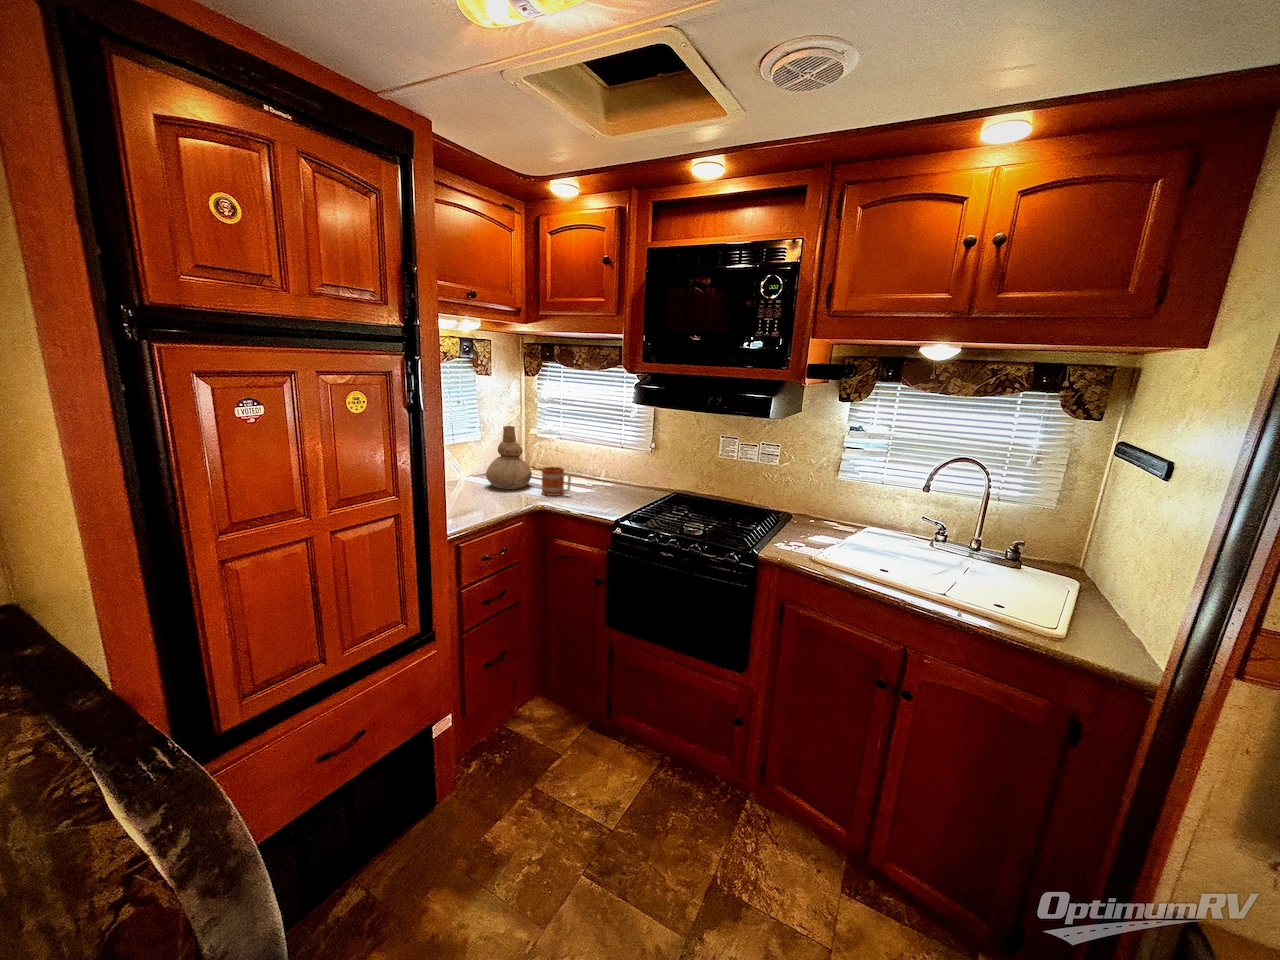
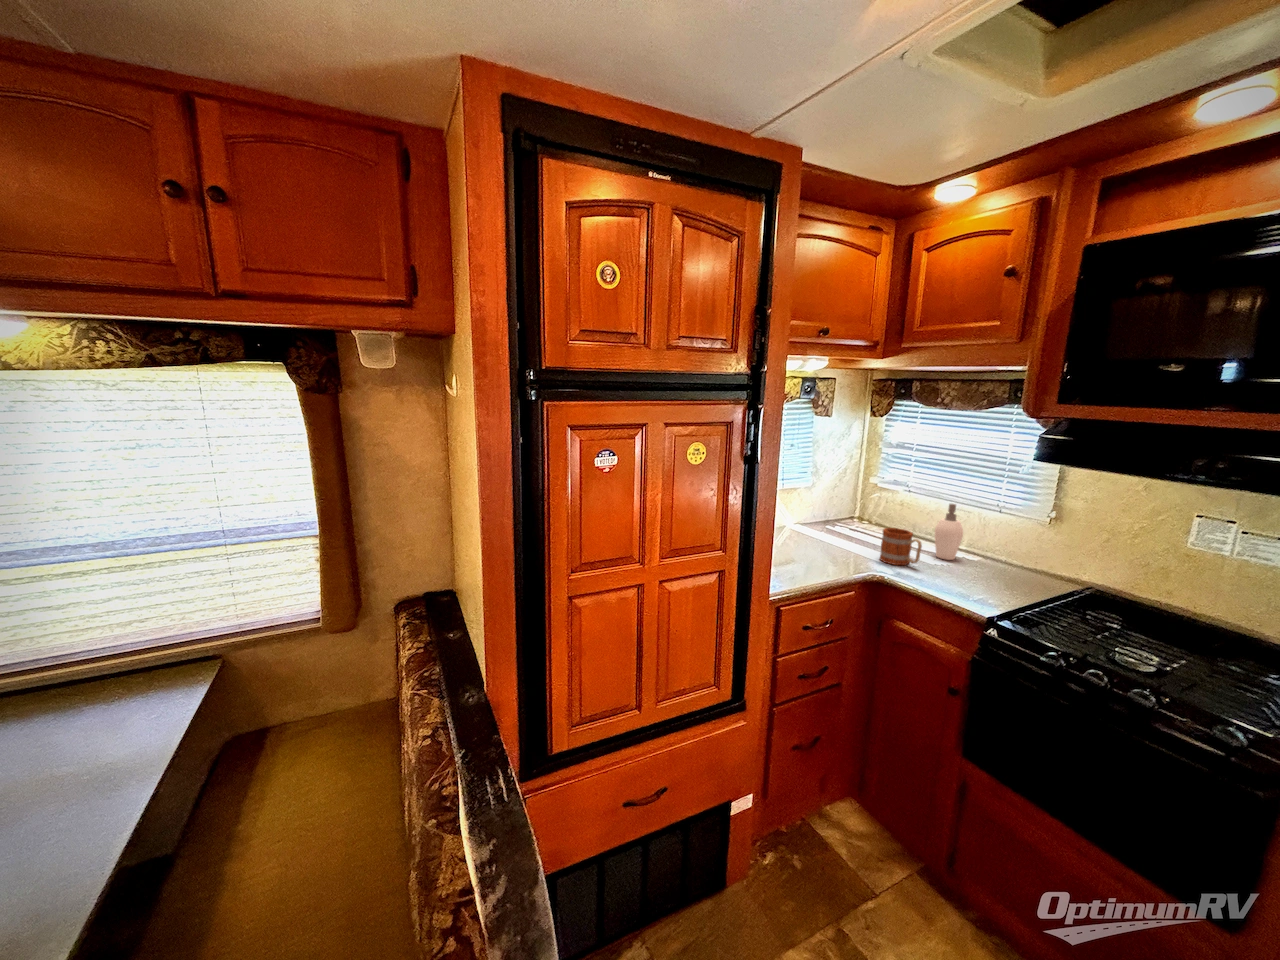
vase: present [486,426,532,489] -> none [814,474,868,548]
soap dispenser: none [580,443,603,487] -> present [935,504,963,560]

